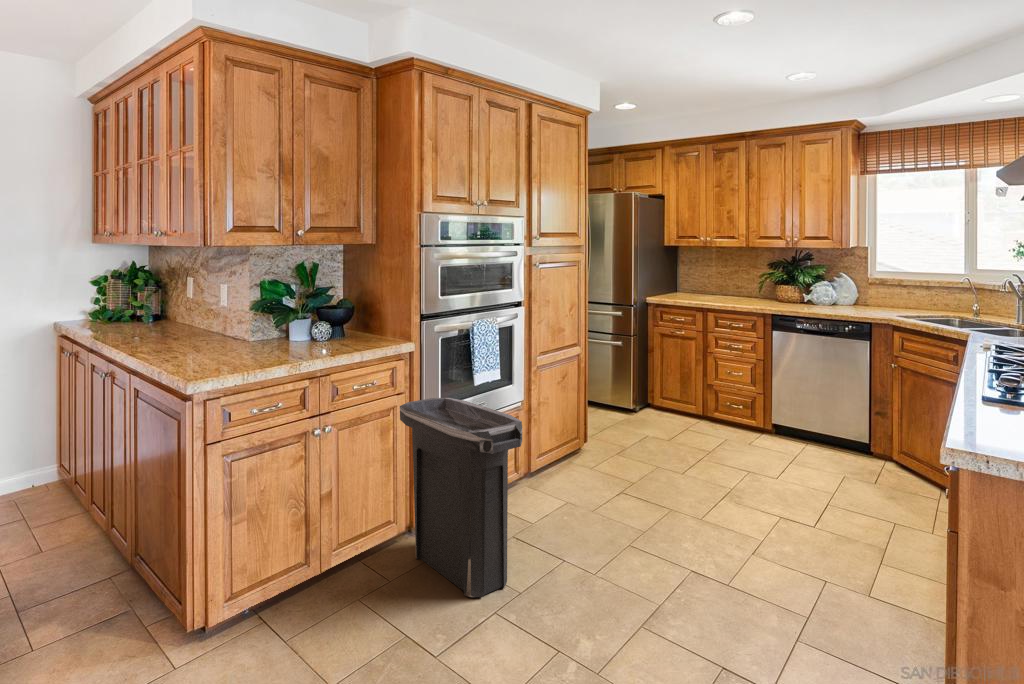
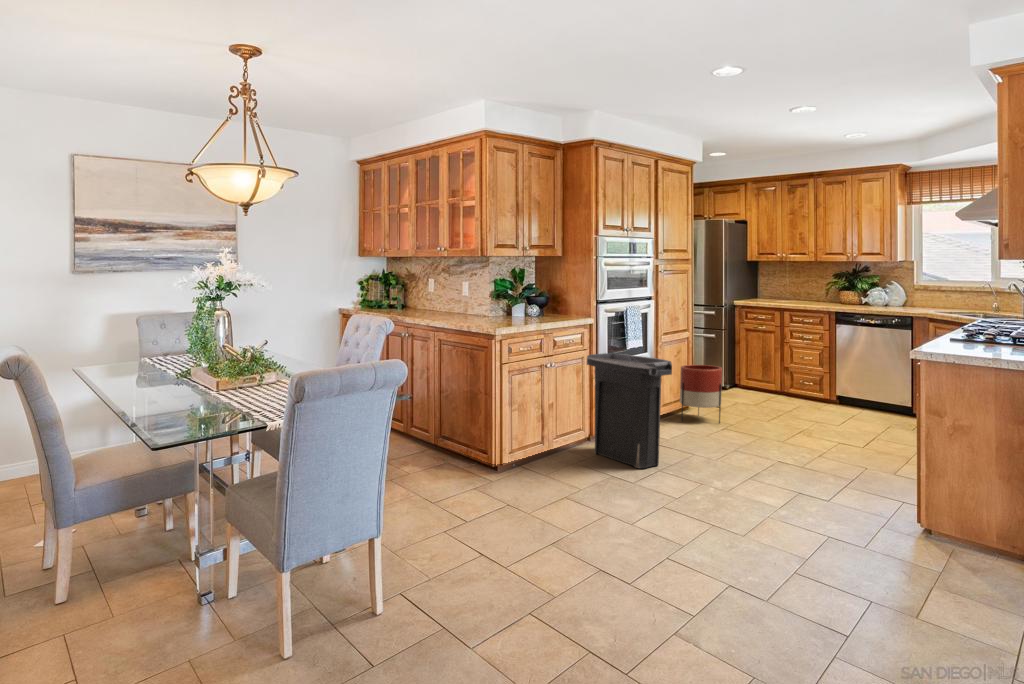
planter: none [566,393,622,477] -> present [680,365,722,423]

